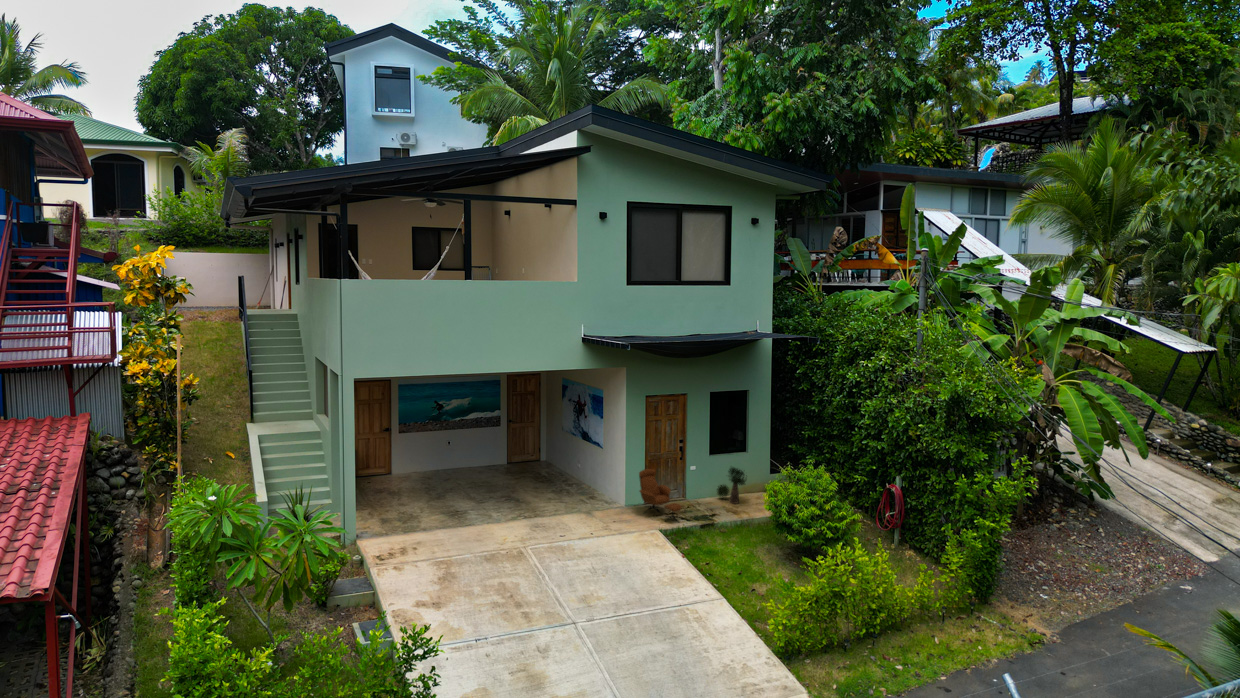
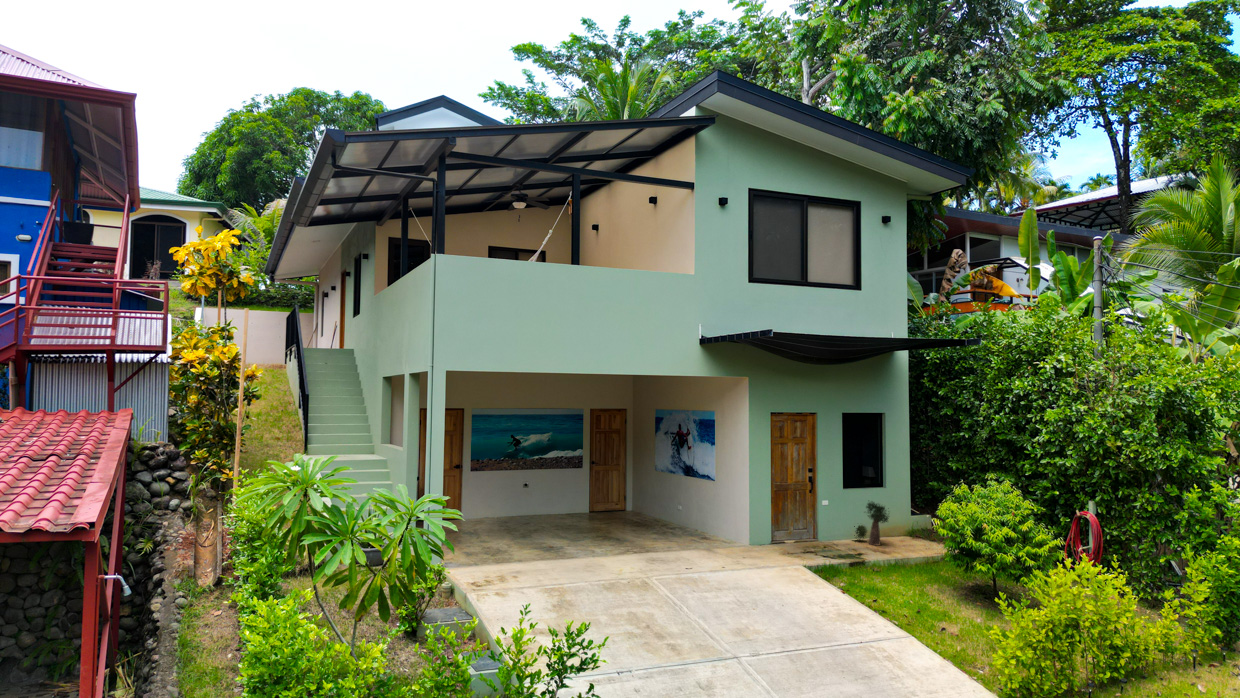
lounge chair: present [639,469,682,520] -> none [766,499,823,560]

